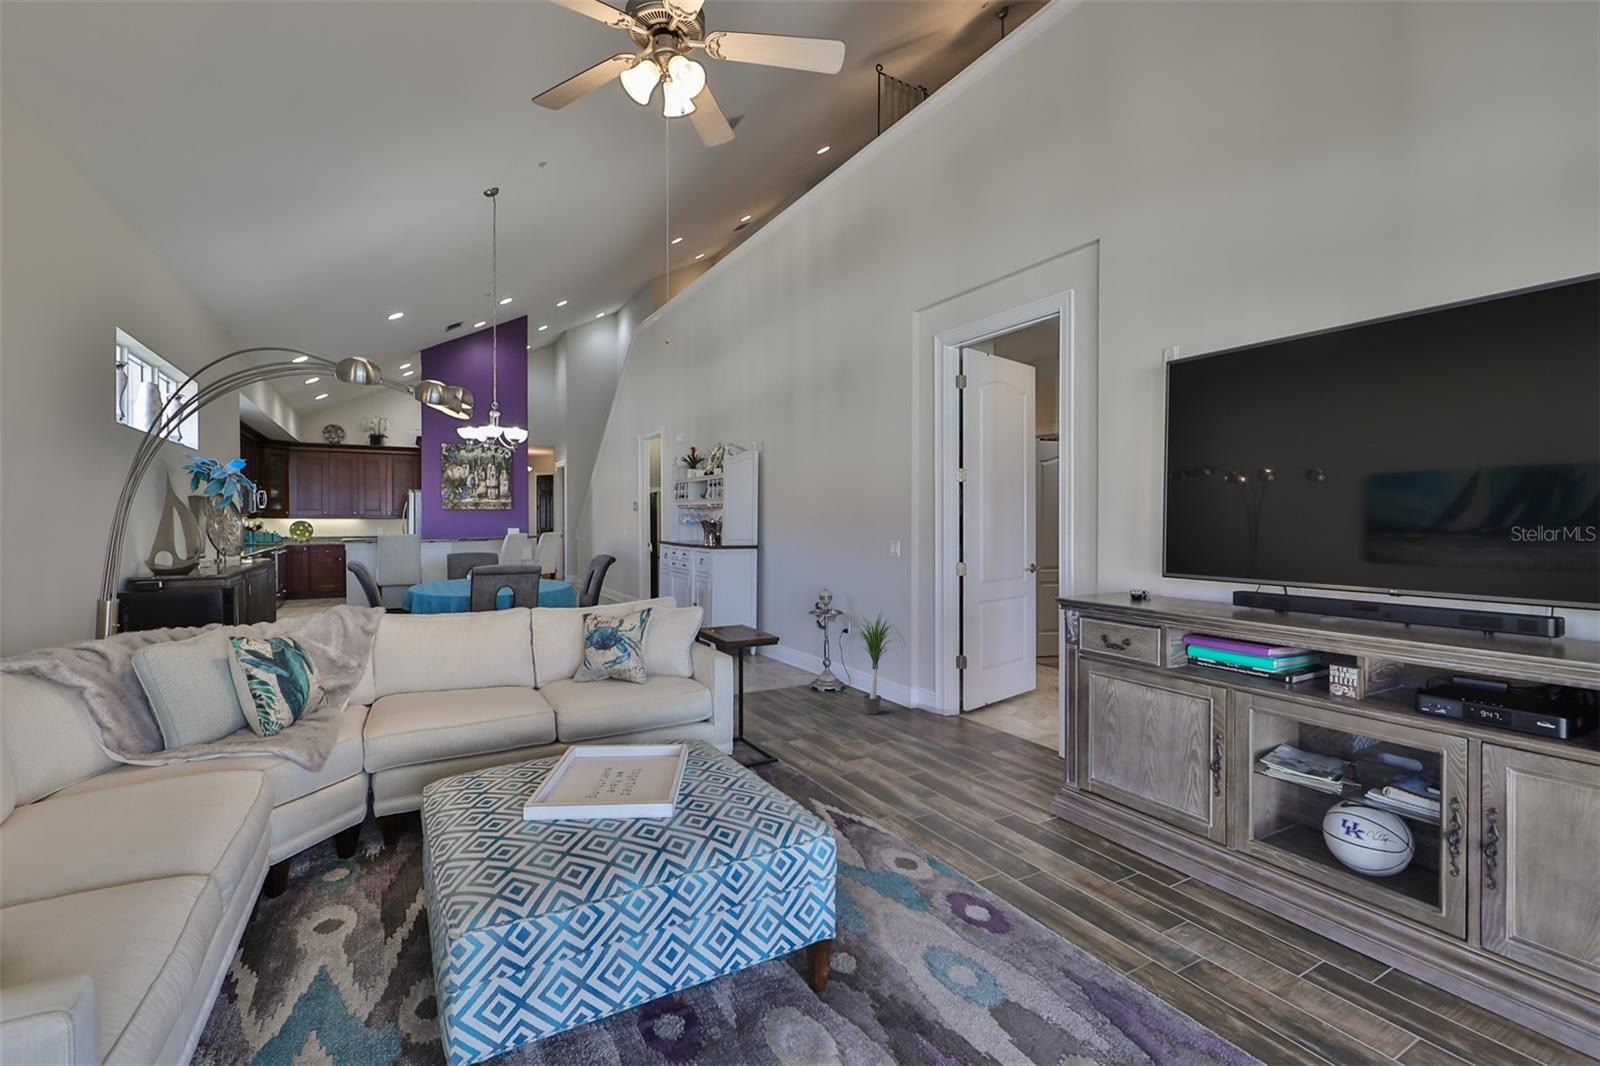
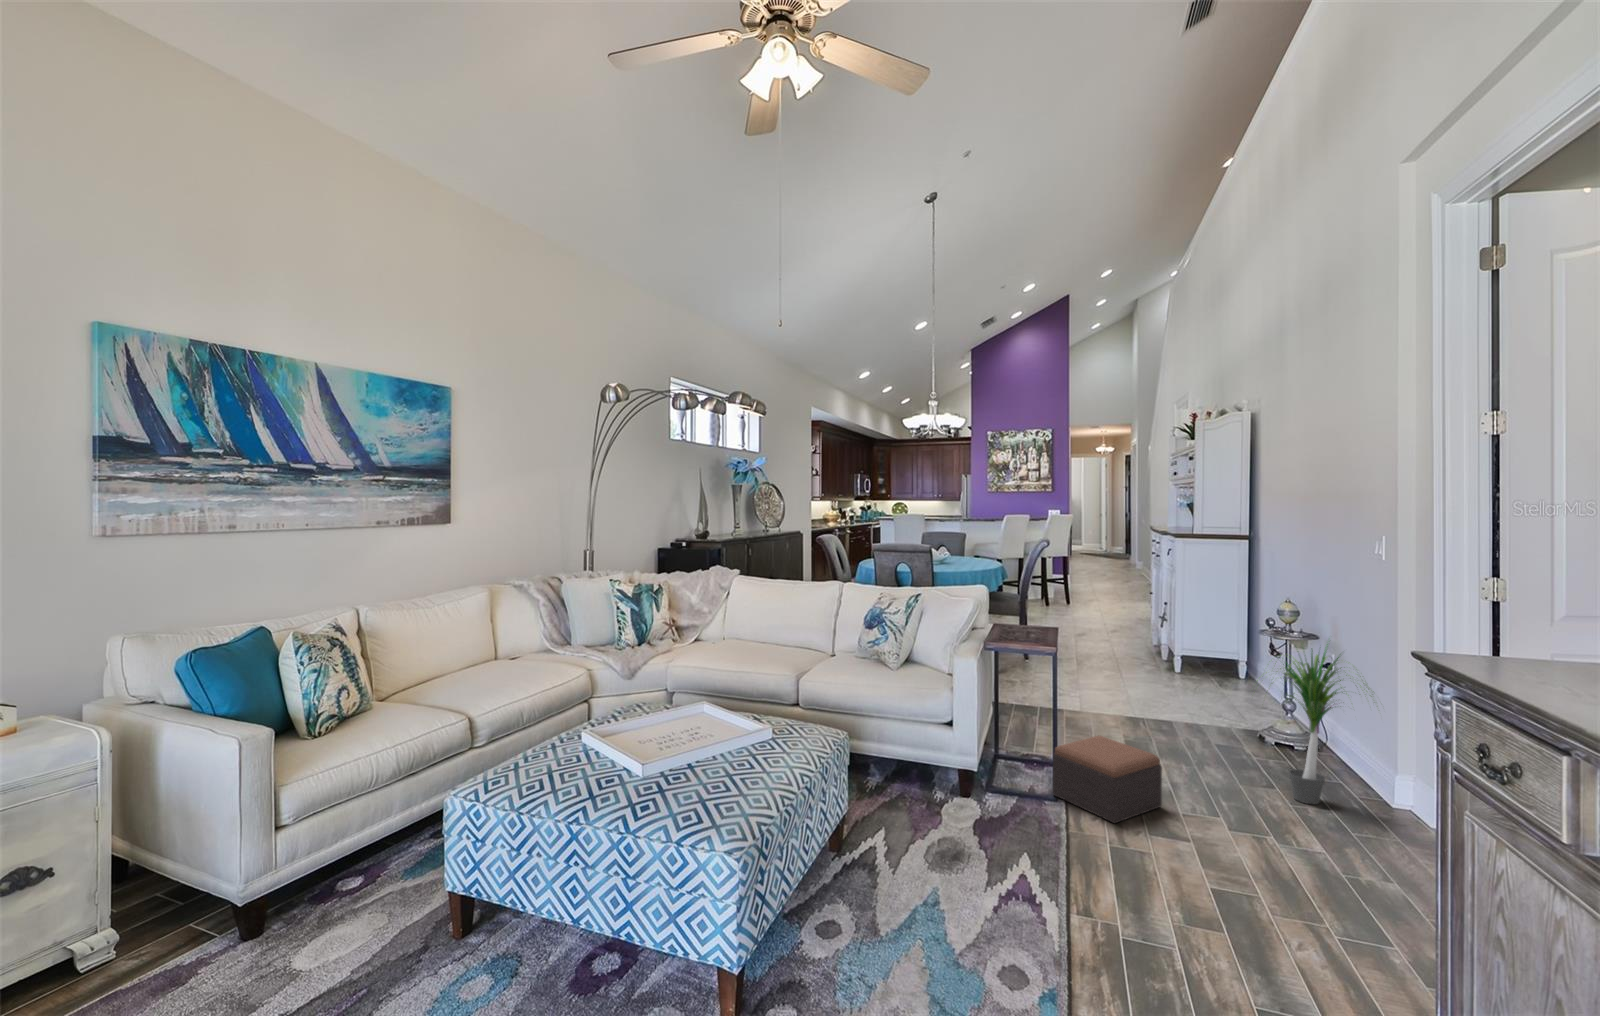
footstool: none [767,701,827,757] -> present [1053,736,1162,823]

